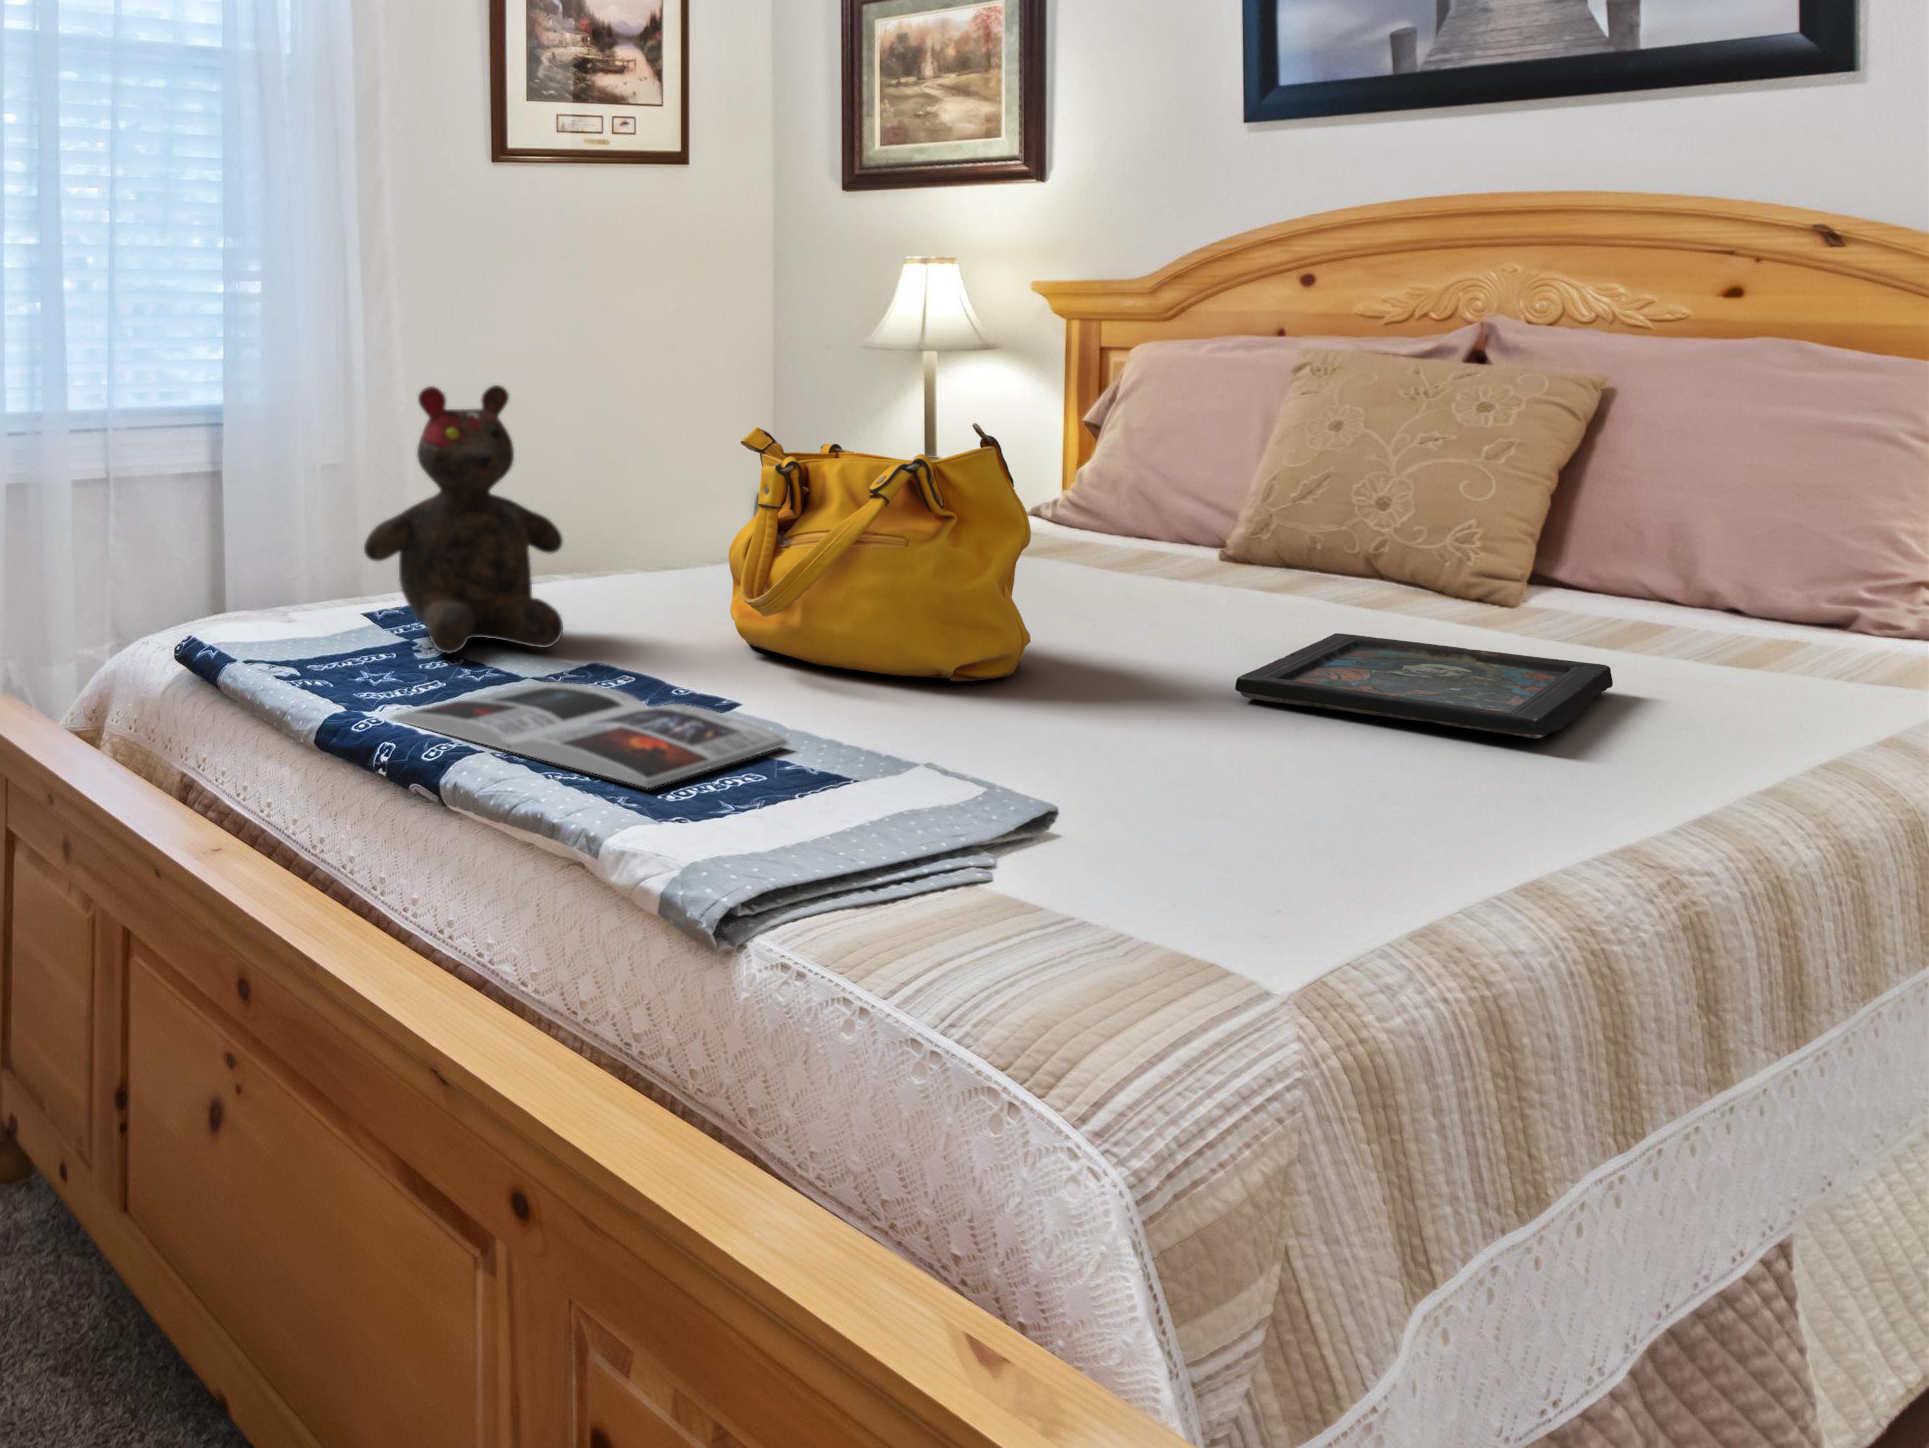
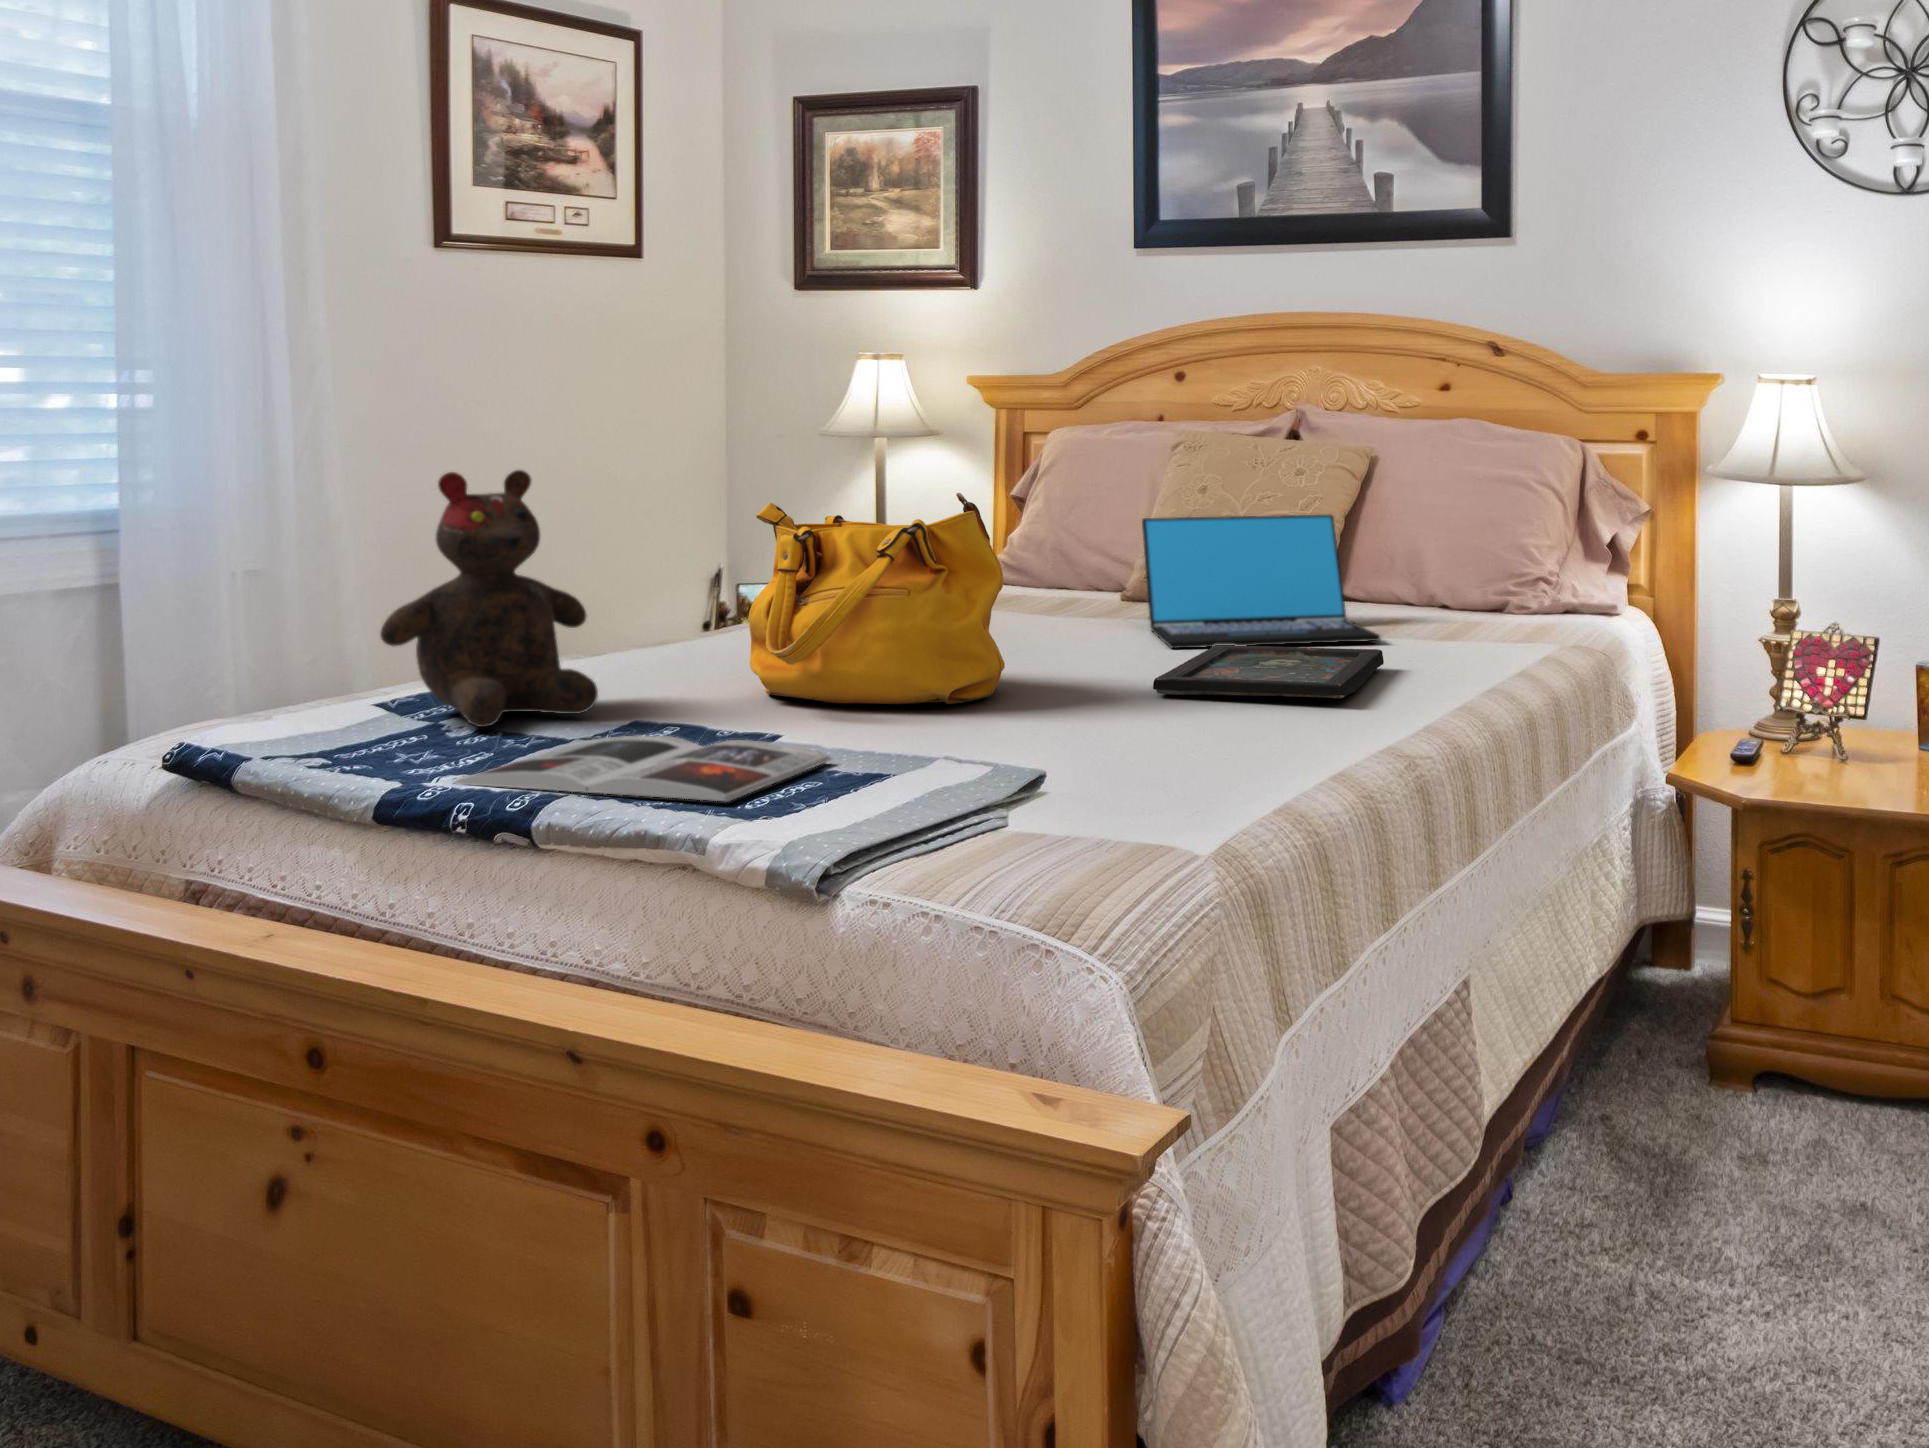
laptop: none [1238,457,1606,646] -> present [1142,514,1380,648]

